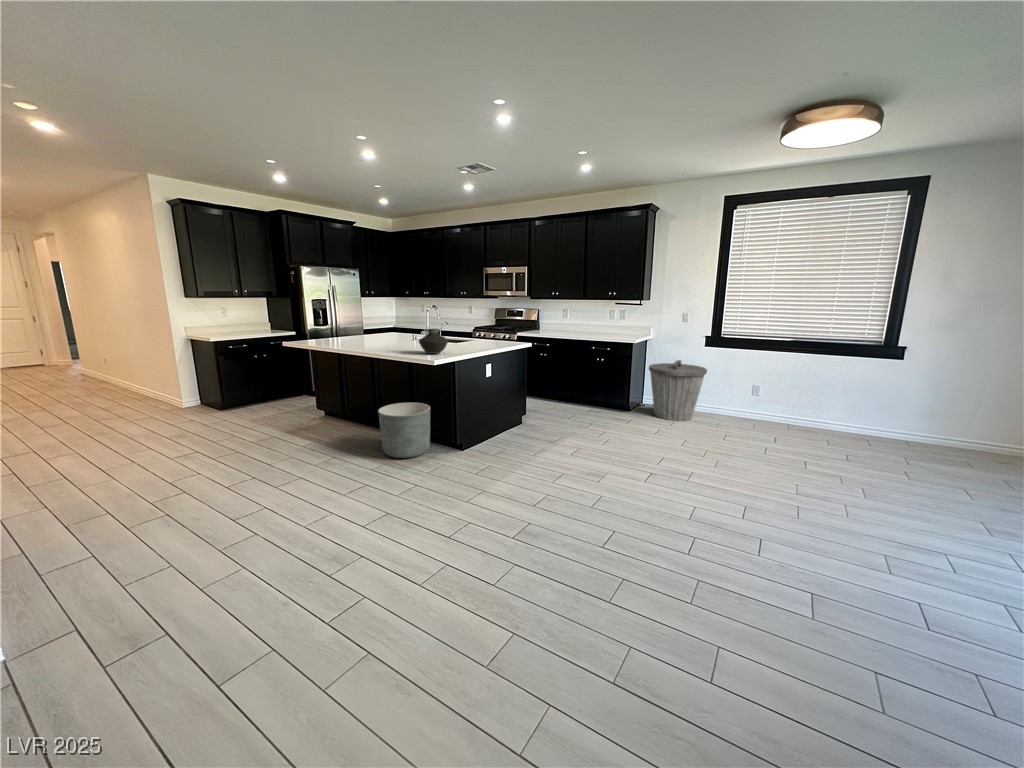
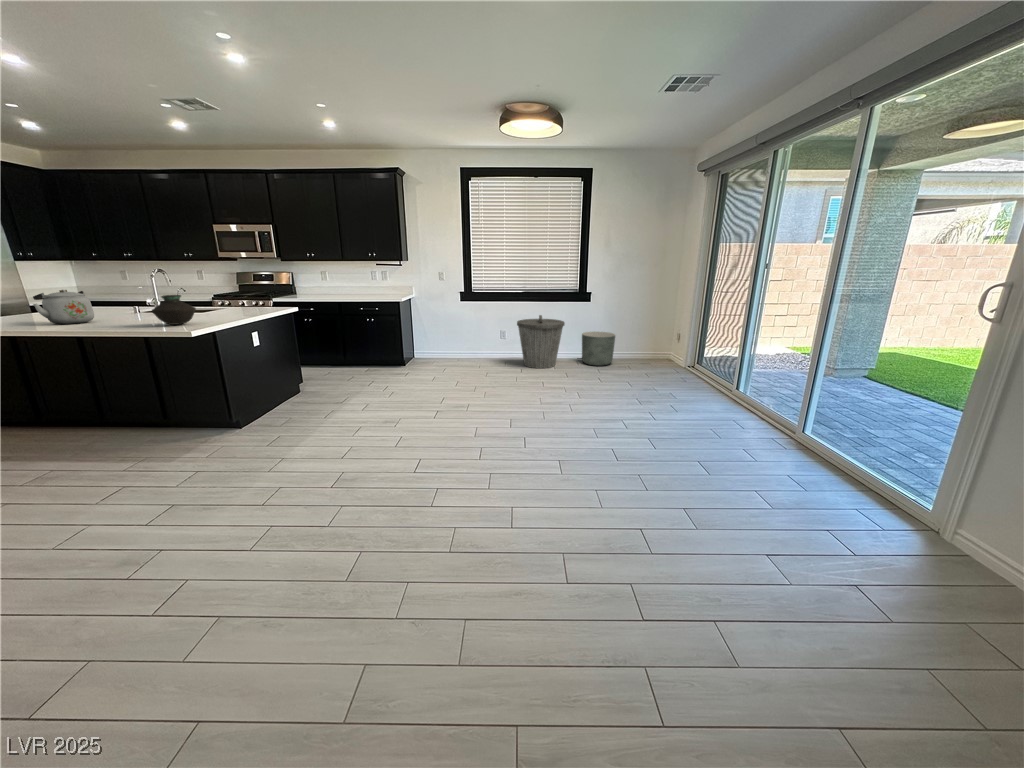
kettle: none [356,321,389,347] -> present [33,290,94,324]
trash can: present [649,360,707,421] -> present [517,315,565,368]
planter: present [378,403,430,458] -> present [582,331,615,366]

